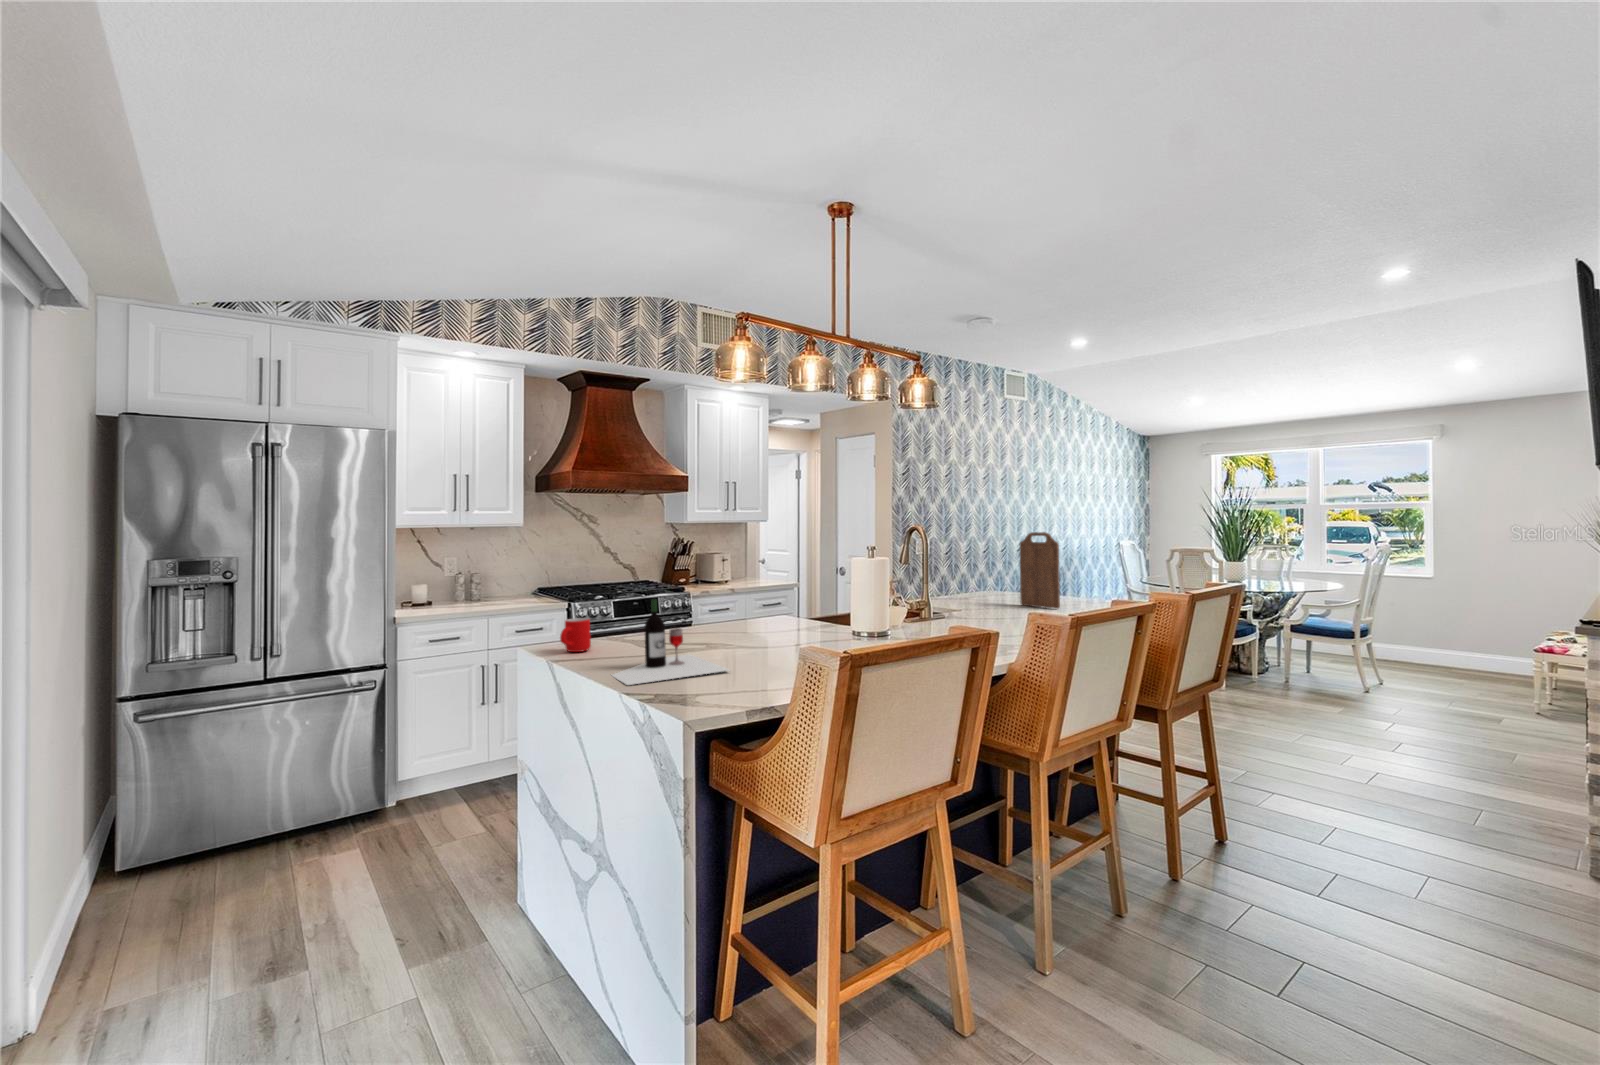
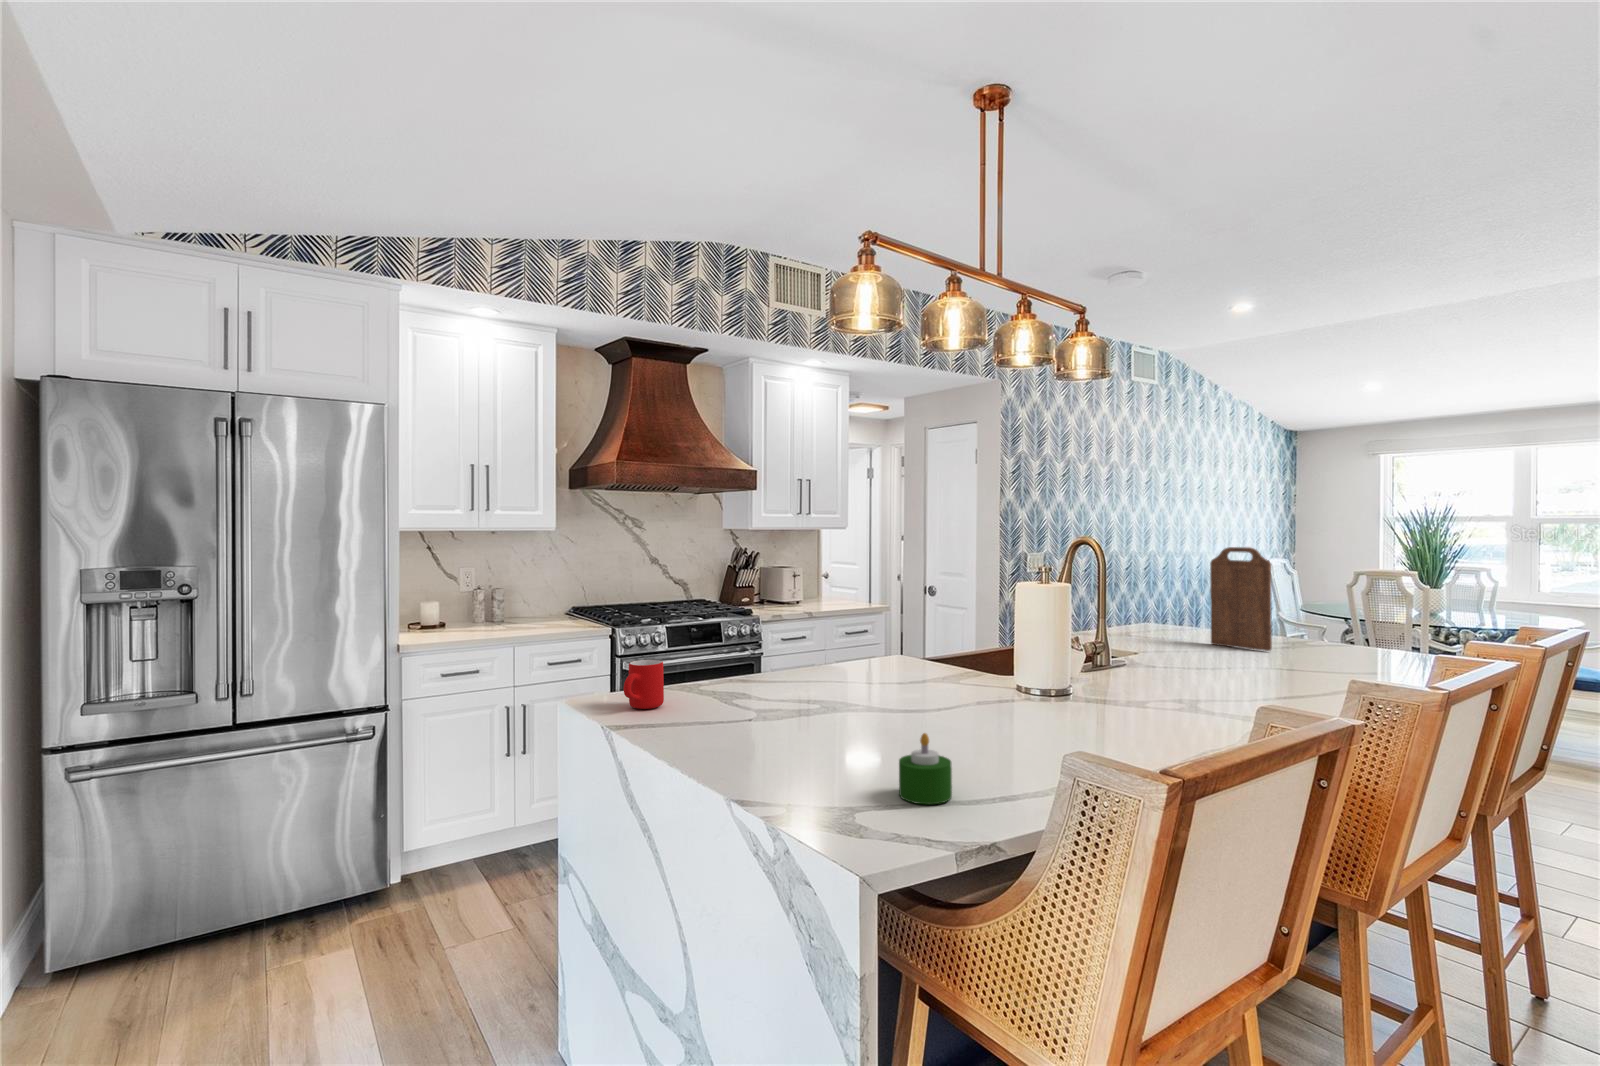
wine bottle: present [612,600,729,685] -> none [677,639,883,773]
candle: none [727,654,761,698] -> present [899,733,952,804]

